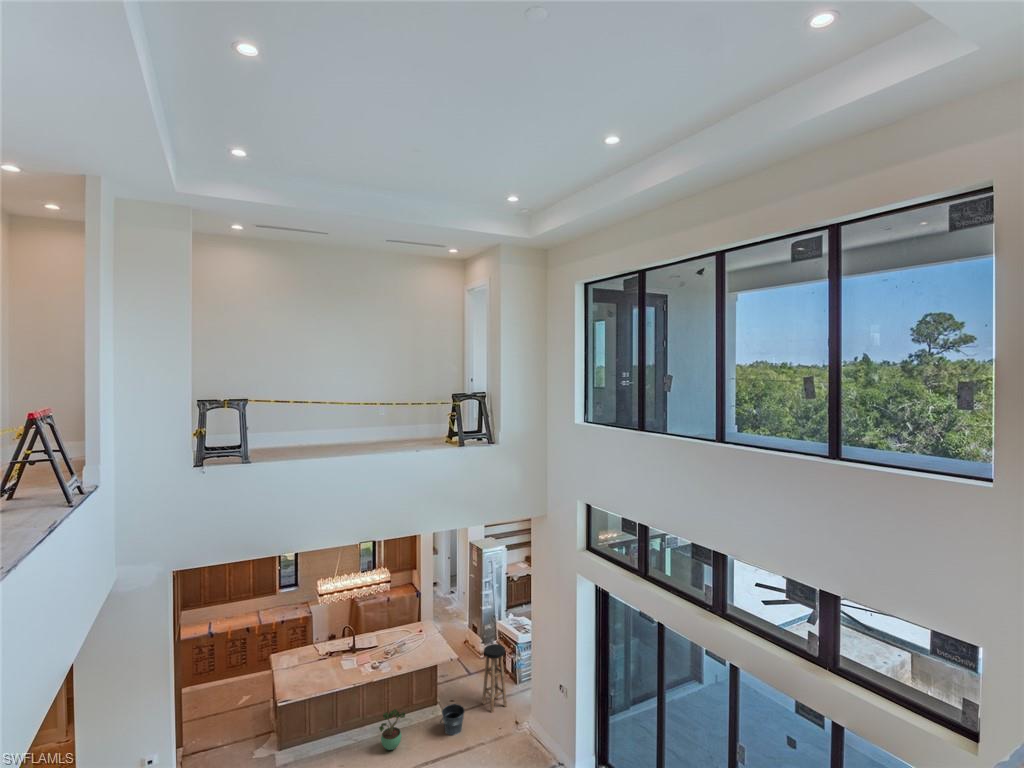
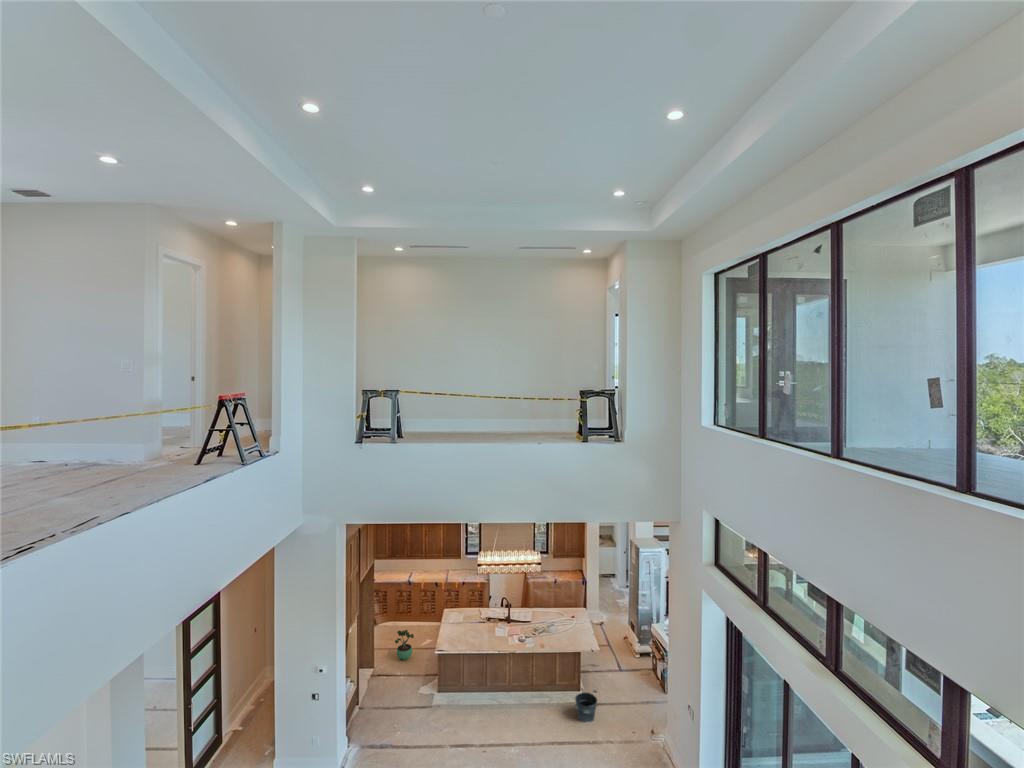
bar stool: present [482,644,507,712] -> none [622,645,646,713]
potted plant: present [379,709,405,750] -> present [395,630,414,660]

